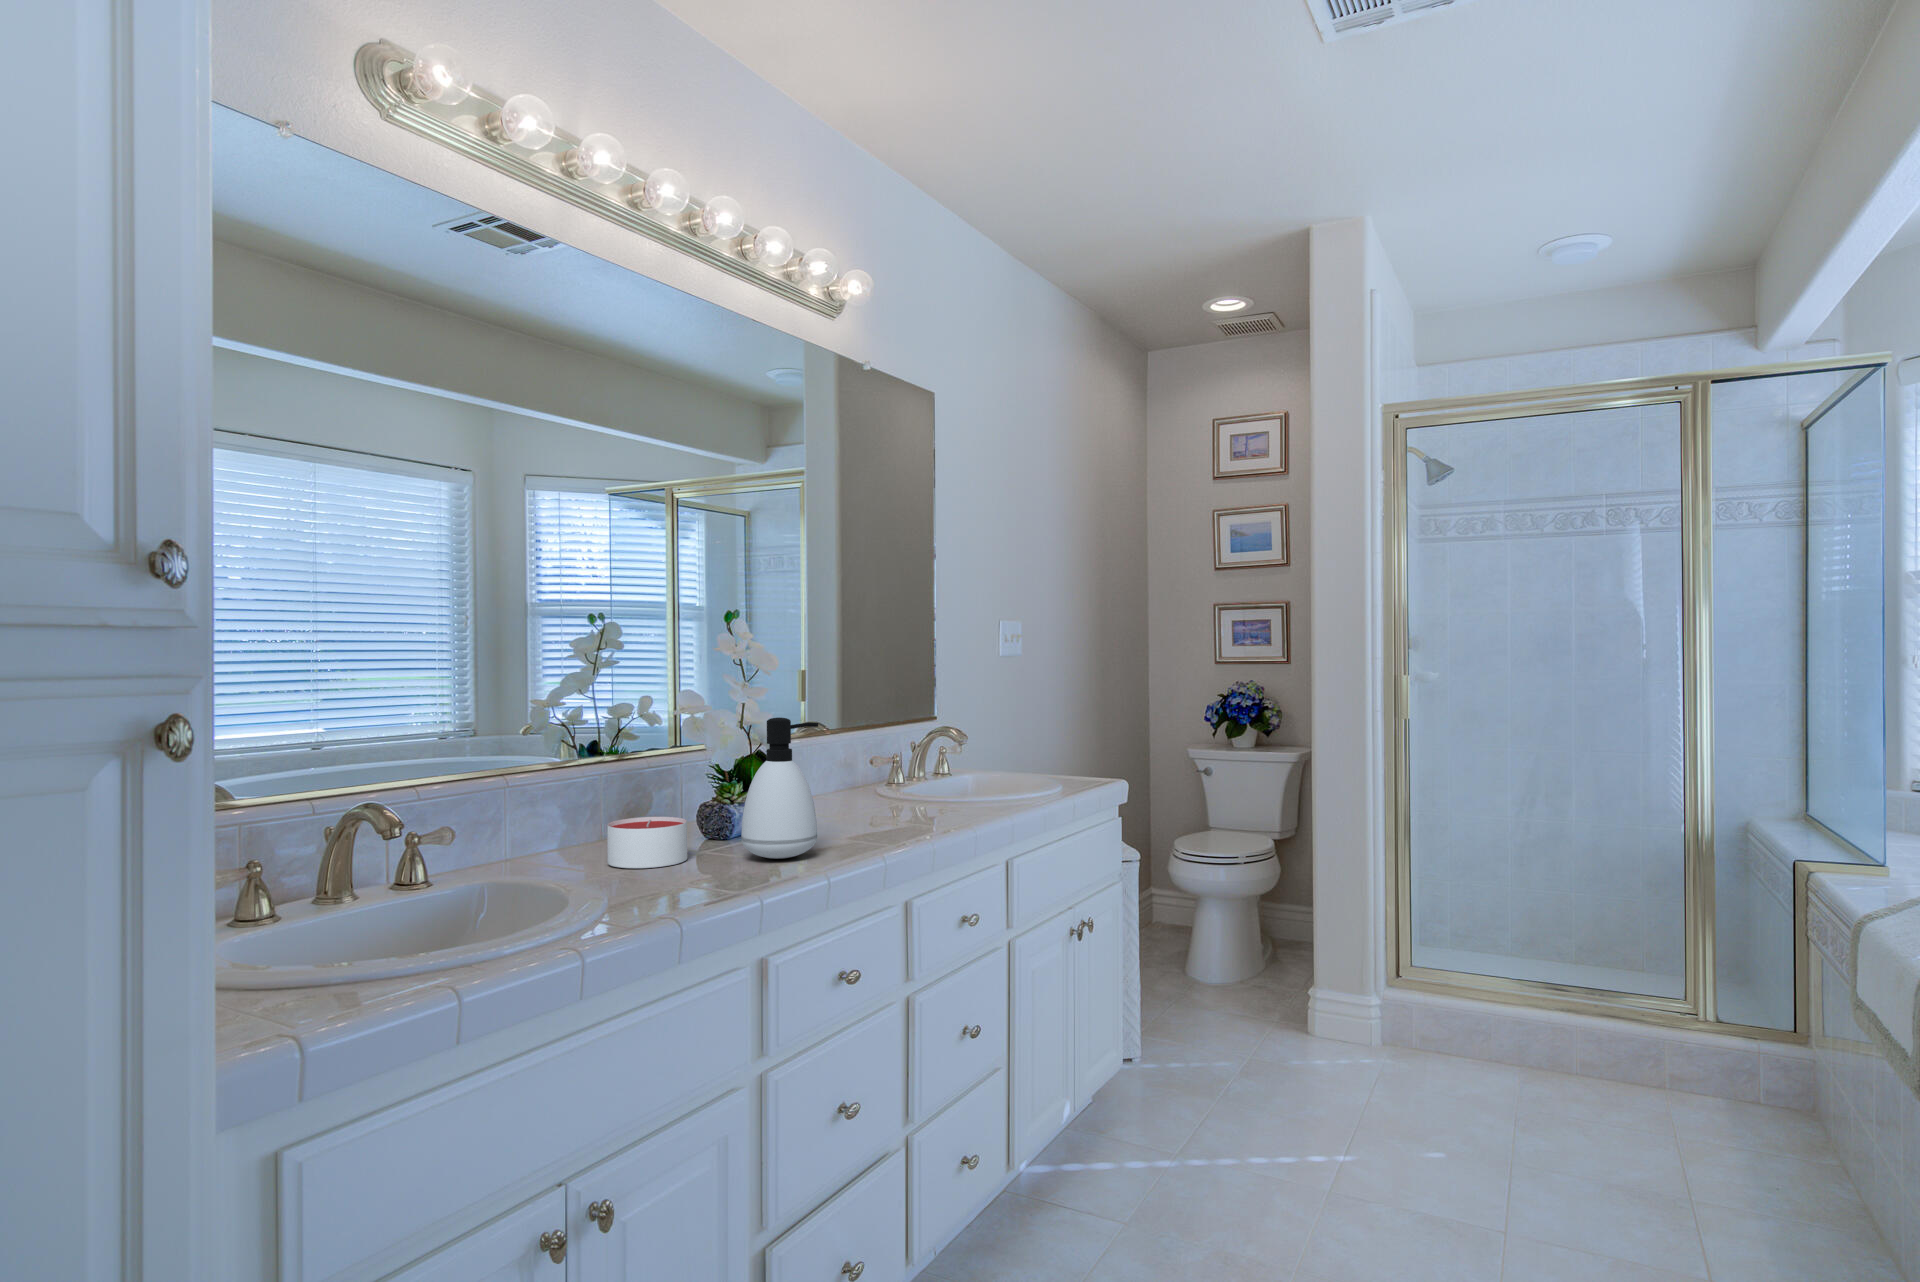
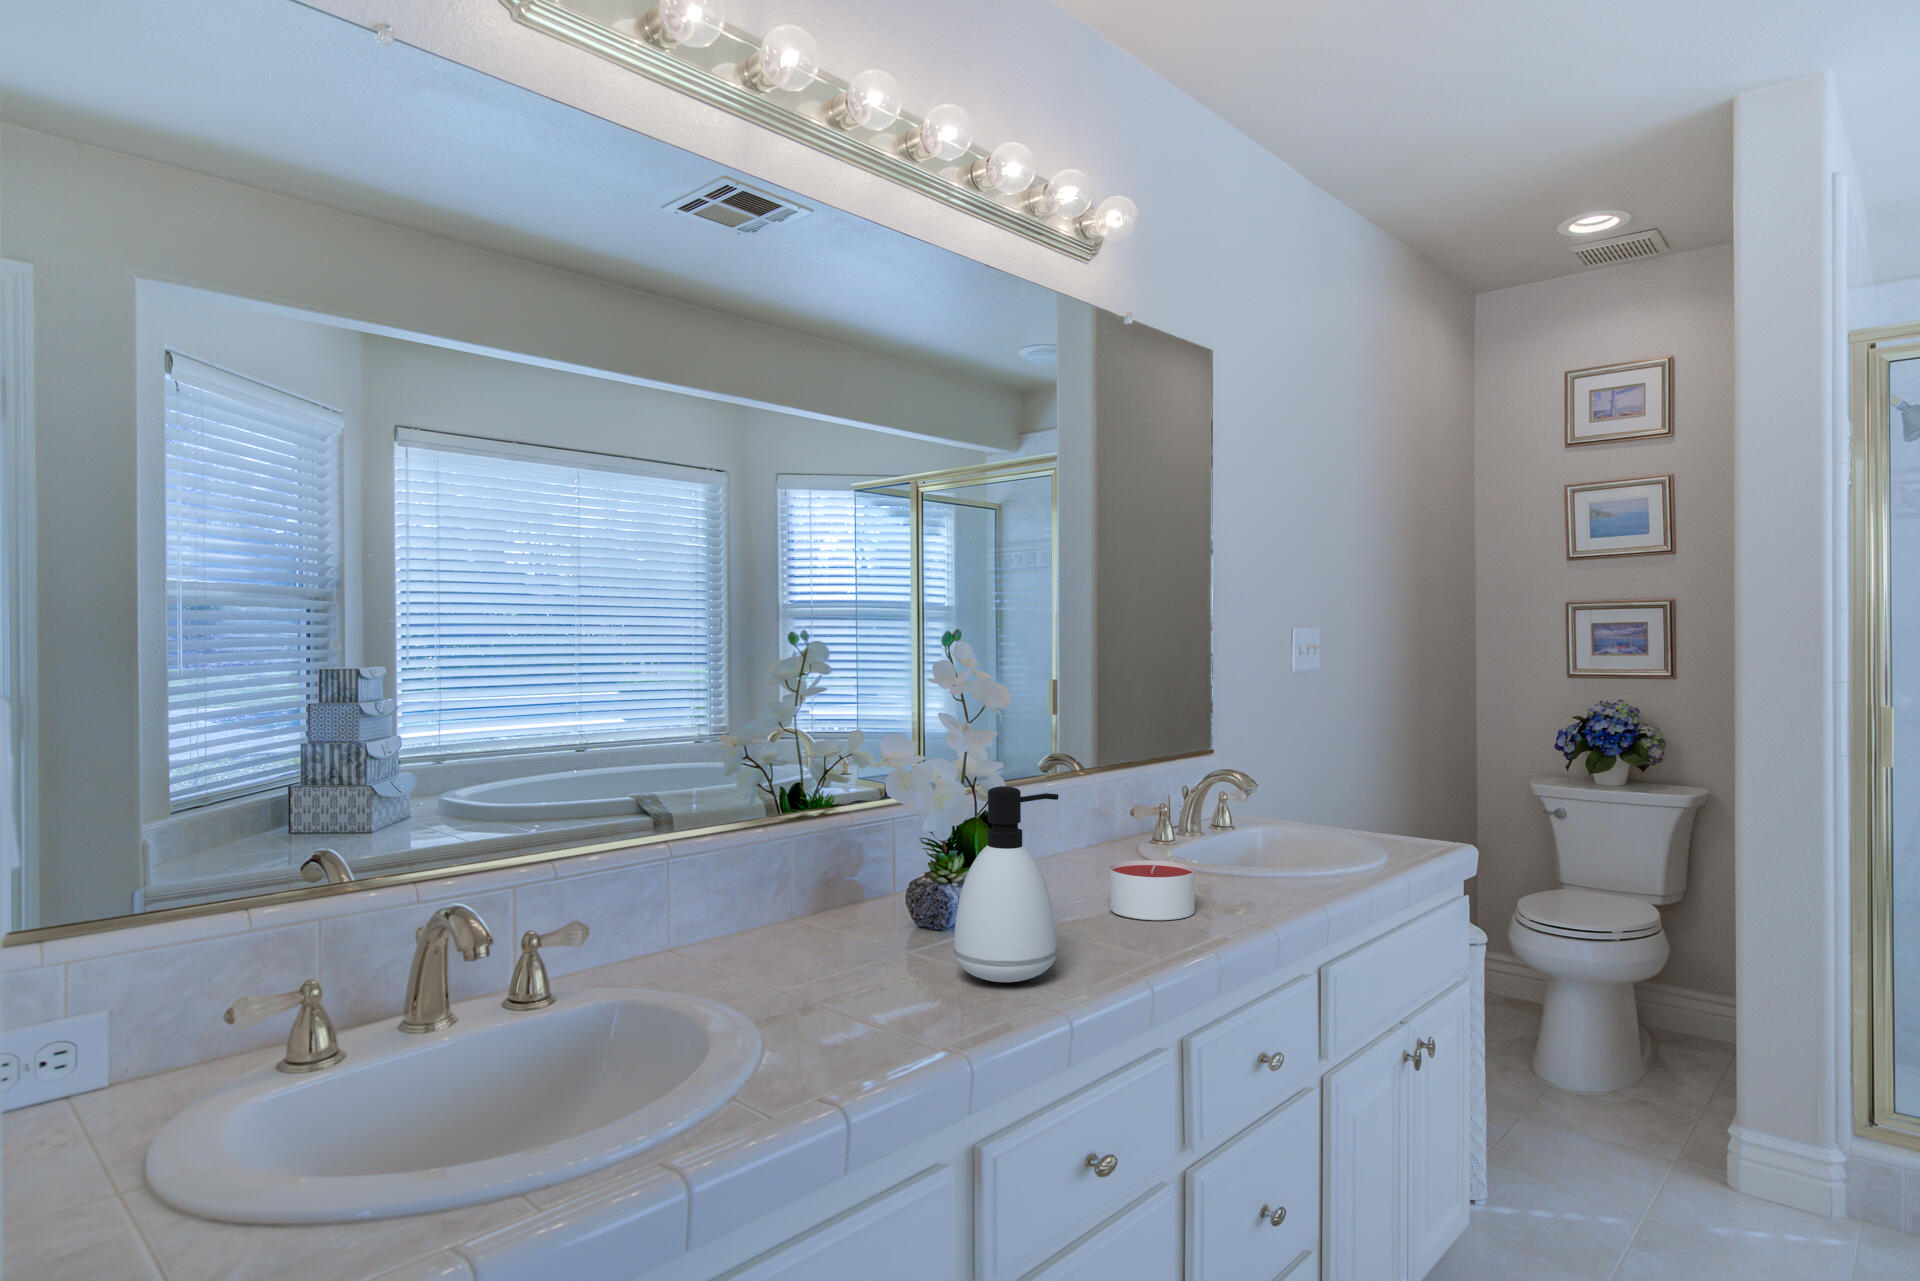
candle: present [607,817,687,868] -> present [1110,860,1195,920]

